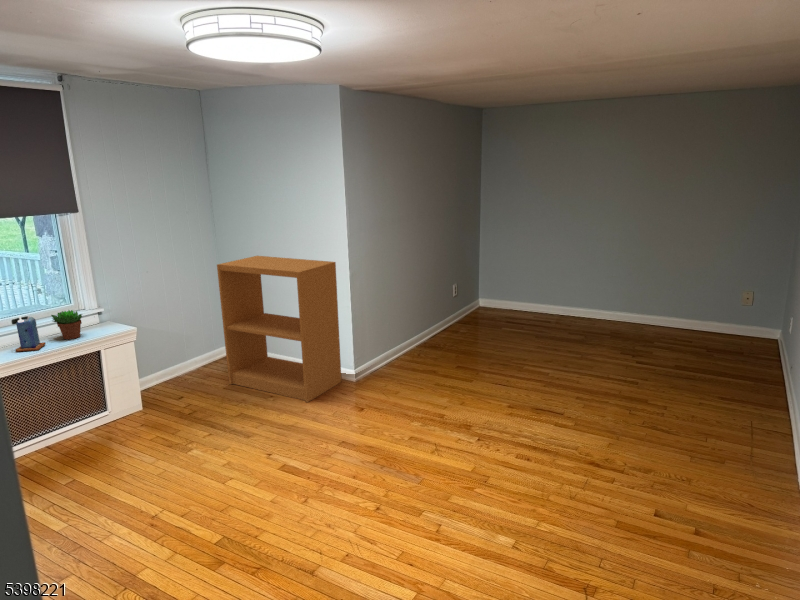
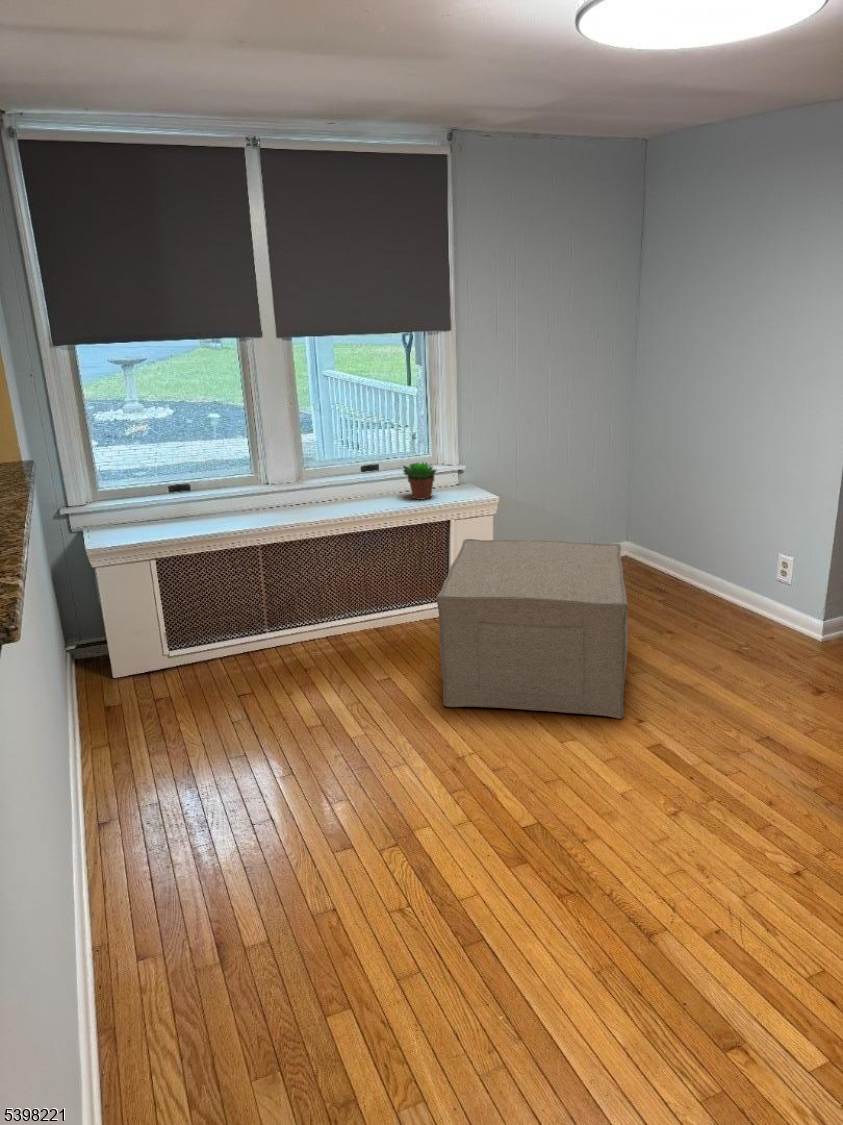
bookshelf: present [217,256,342,402] -> none [614,409,821,654]
candle: present [16,316,46,352] -> none [359,462,391,507]
ottoman: none [113,346,259,487] -> present [436,539,628,719]

